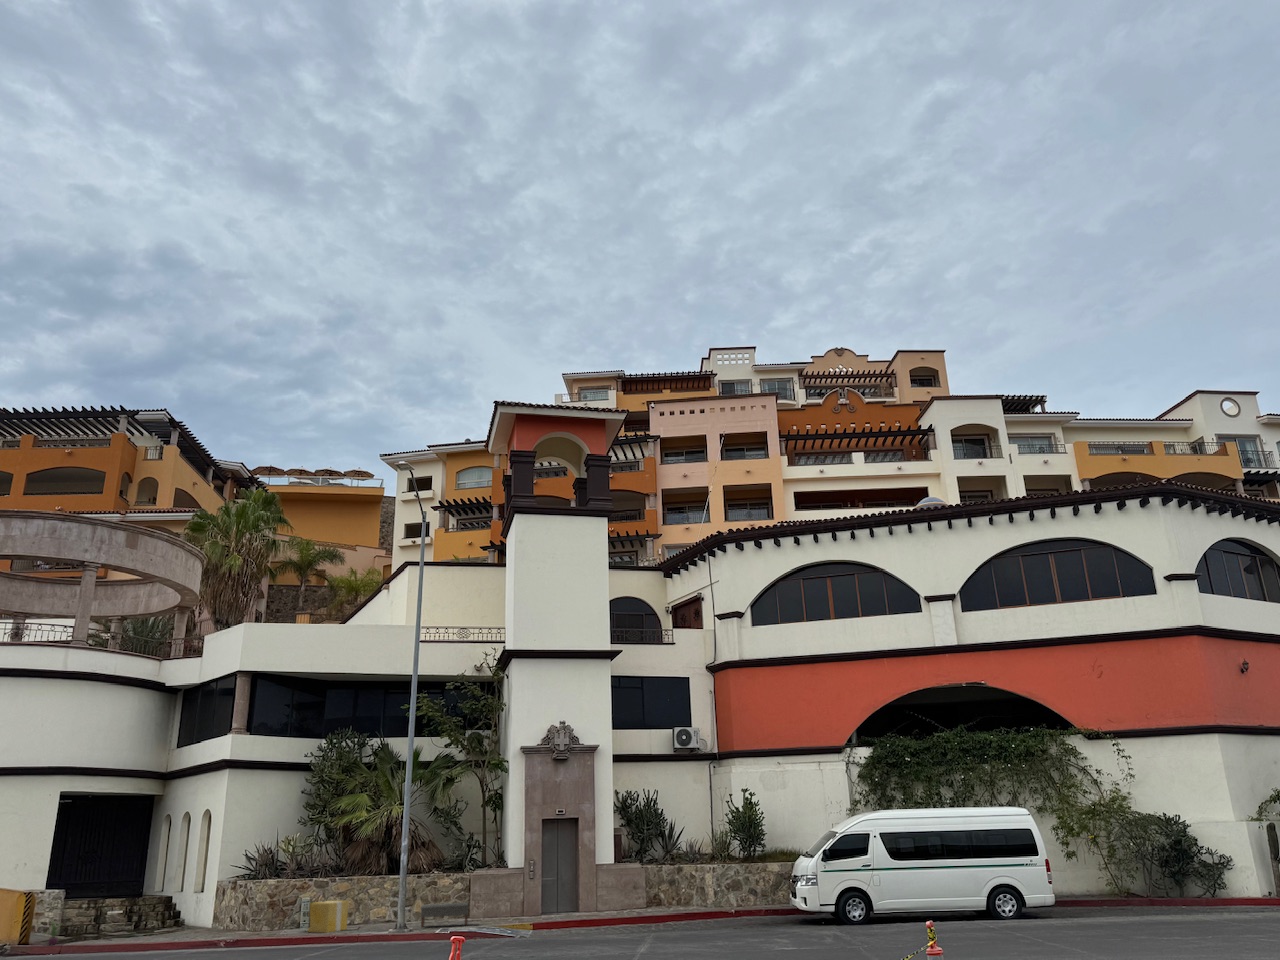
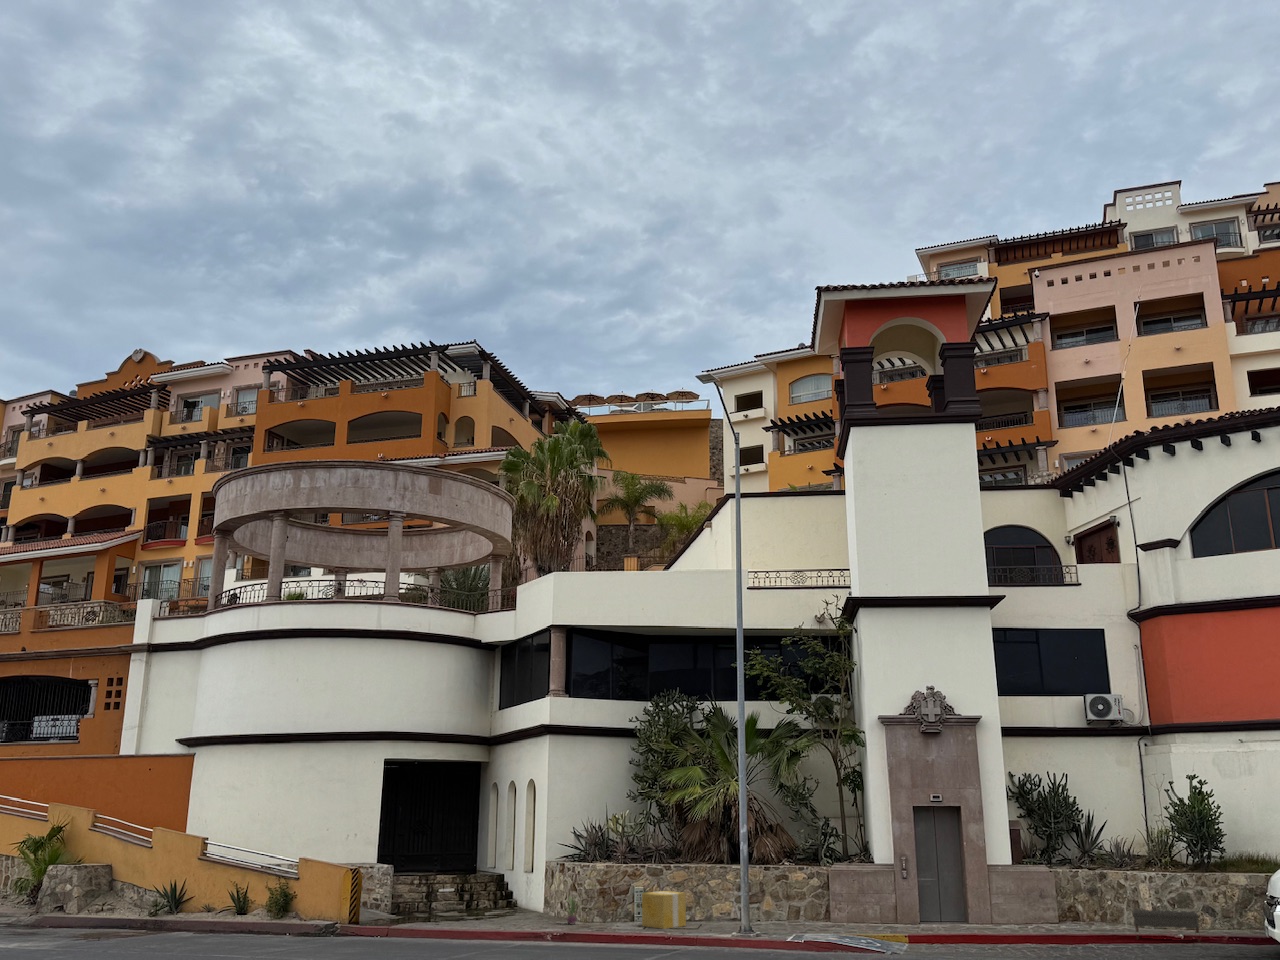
bench: present [421,903,468,928] -> present [1133,910,1200,942]
decorative plant: present [48,922,59,945] -> present [567,899,576,925]

